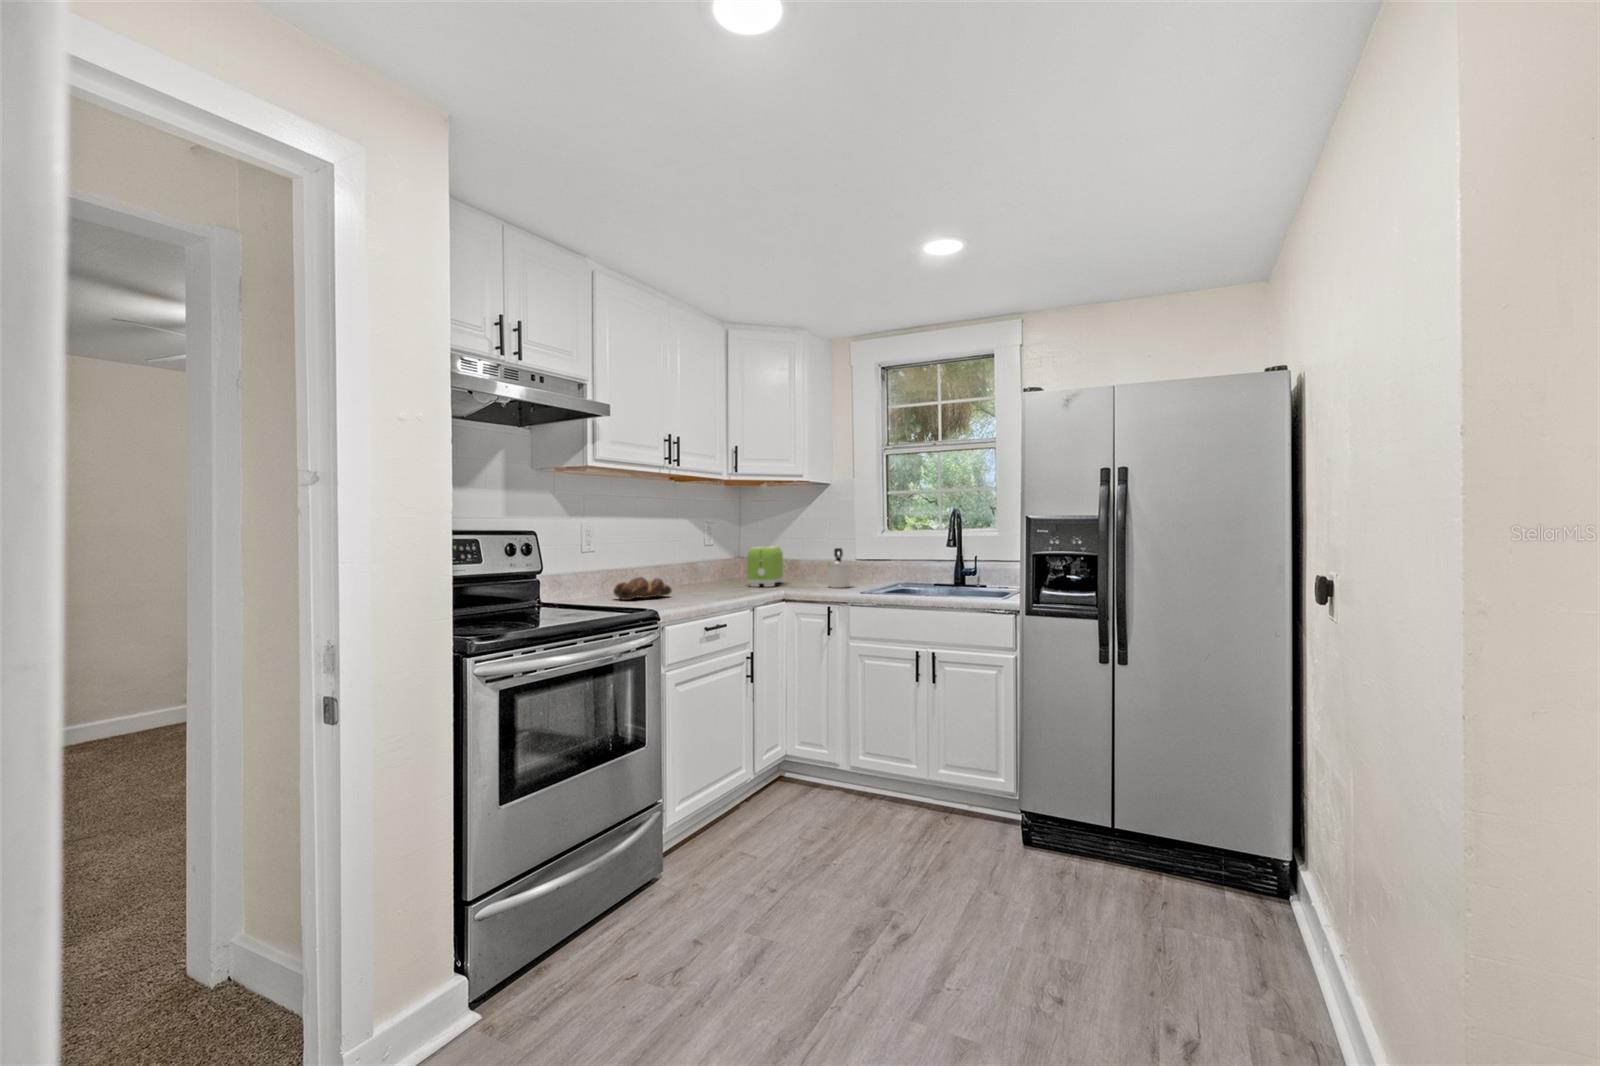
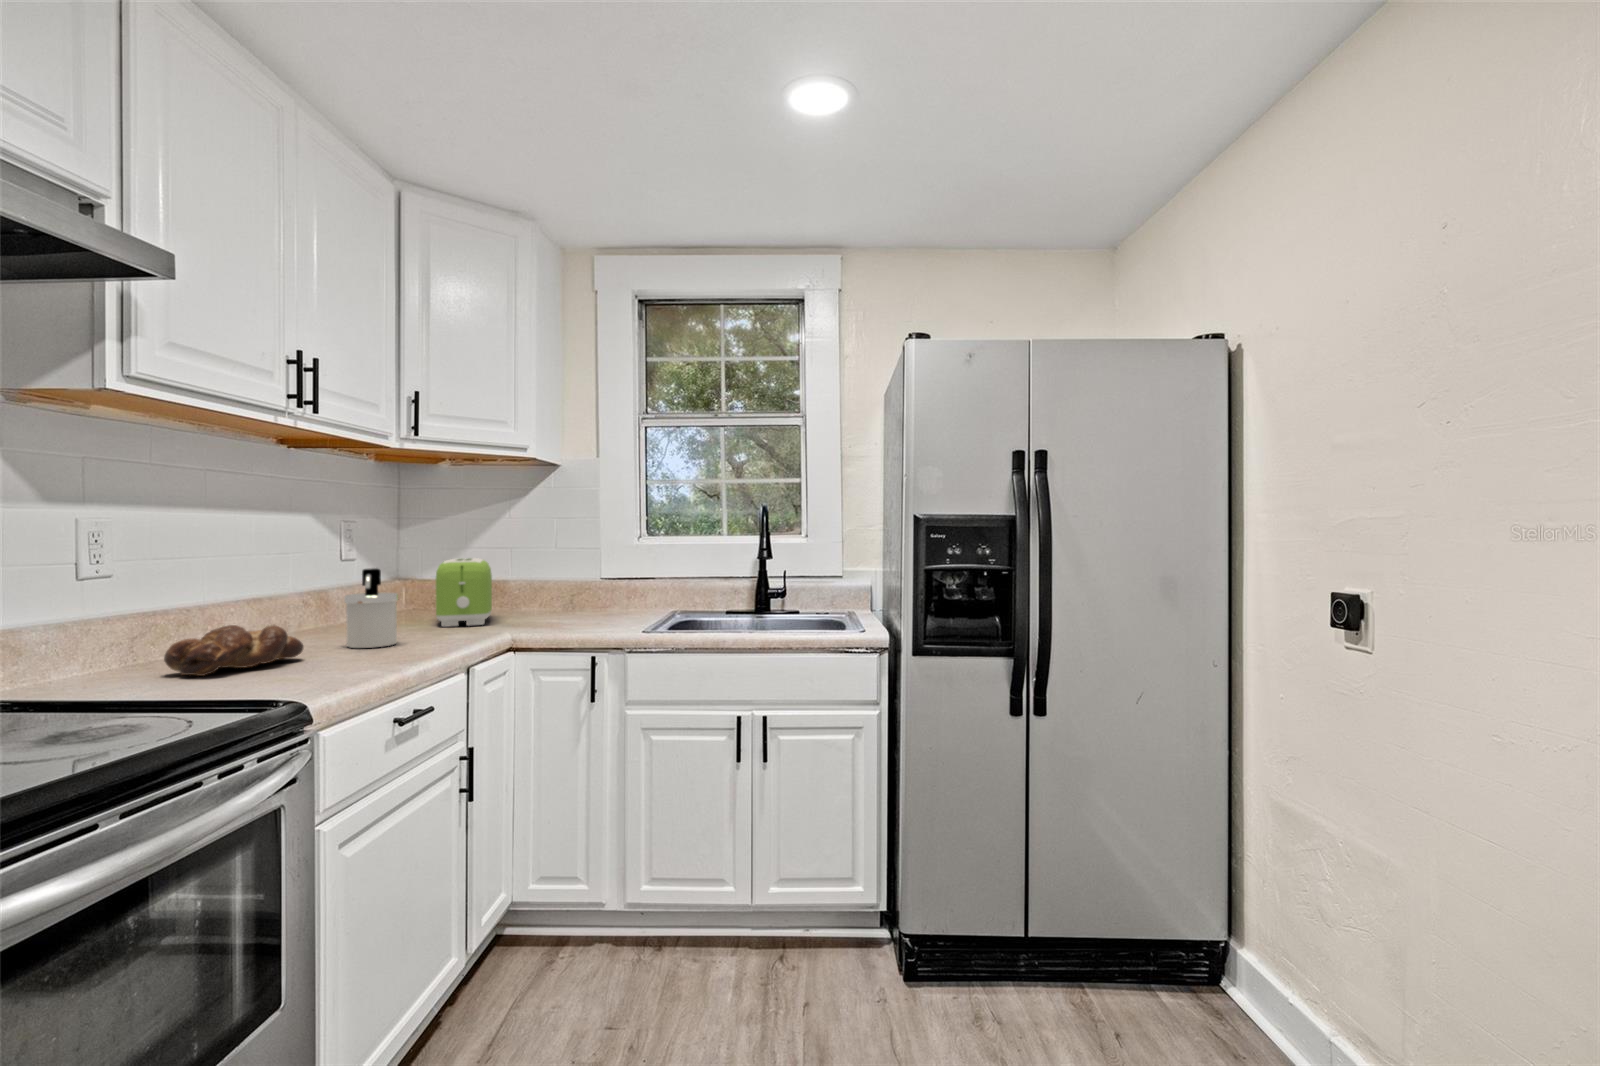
soap dispenser: present [827,548,850,588] -> present [344,568,398,648]

